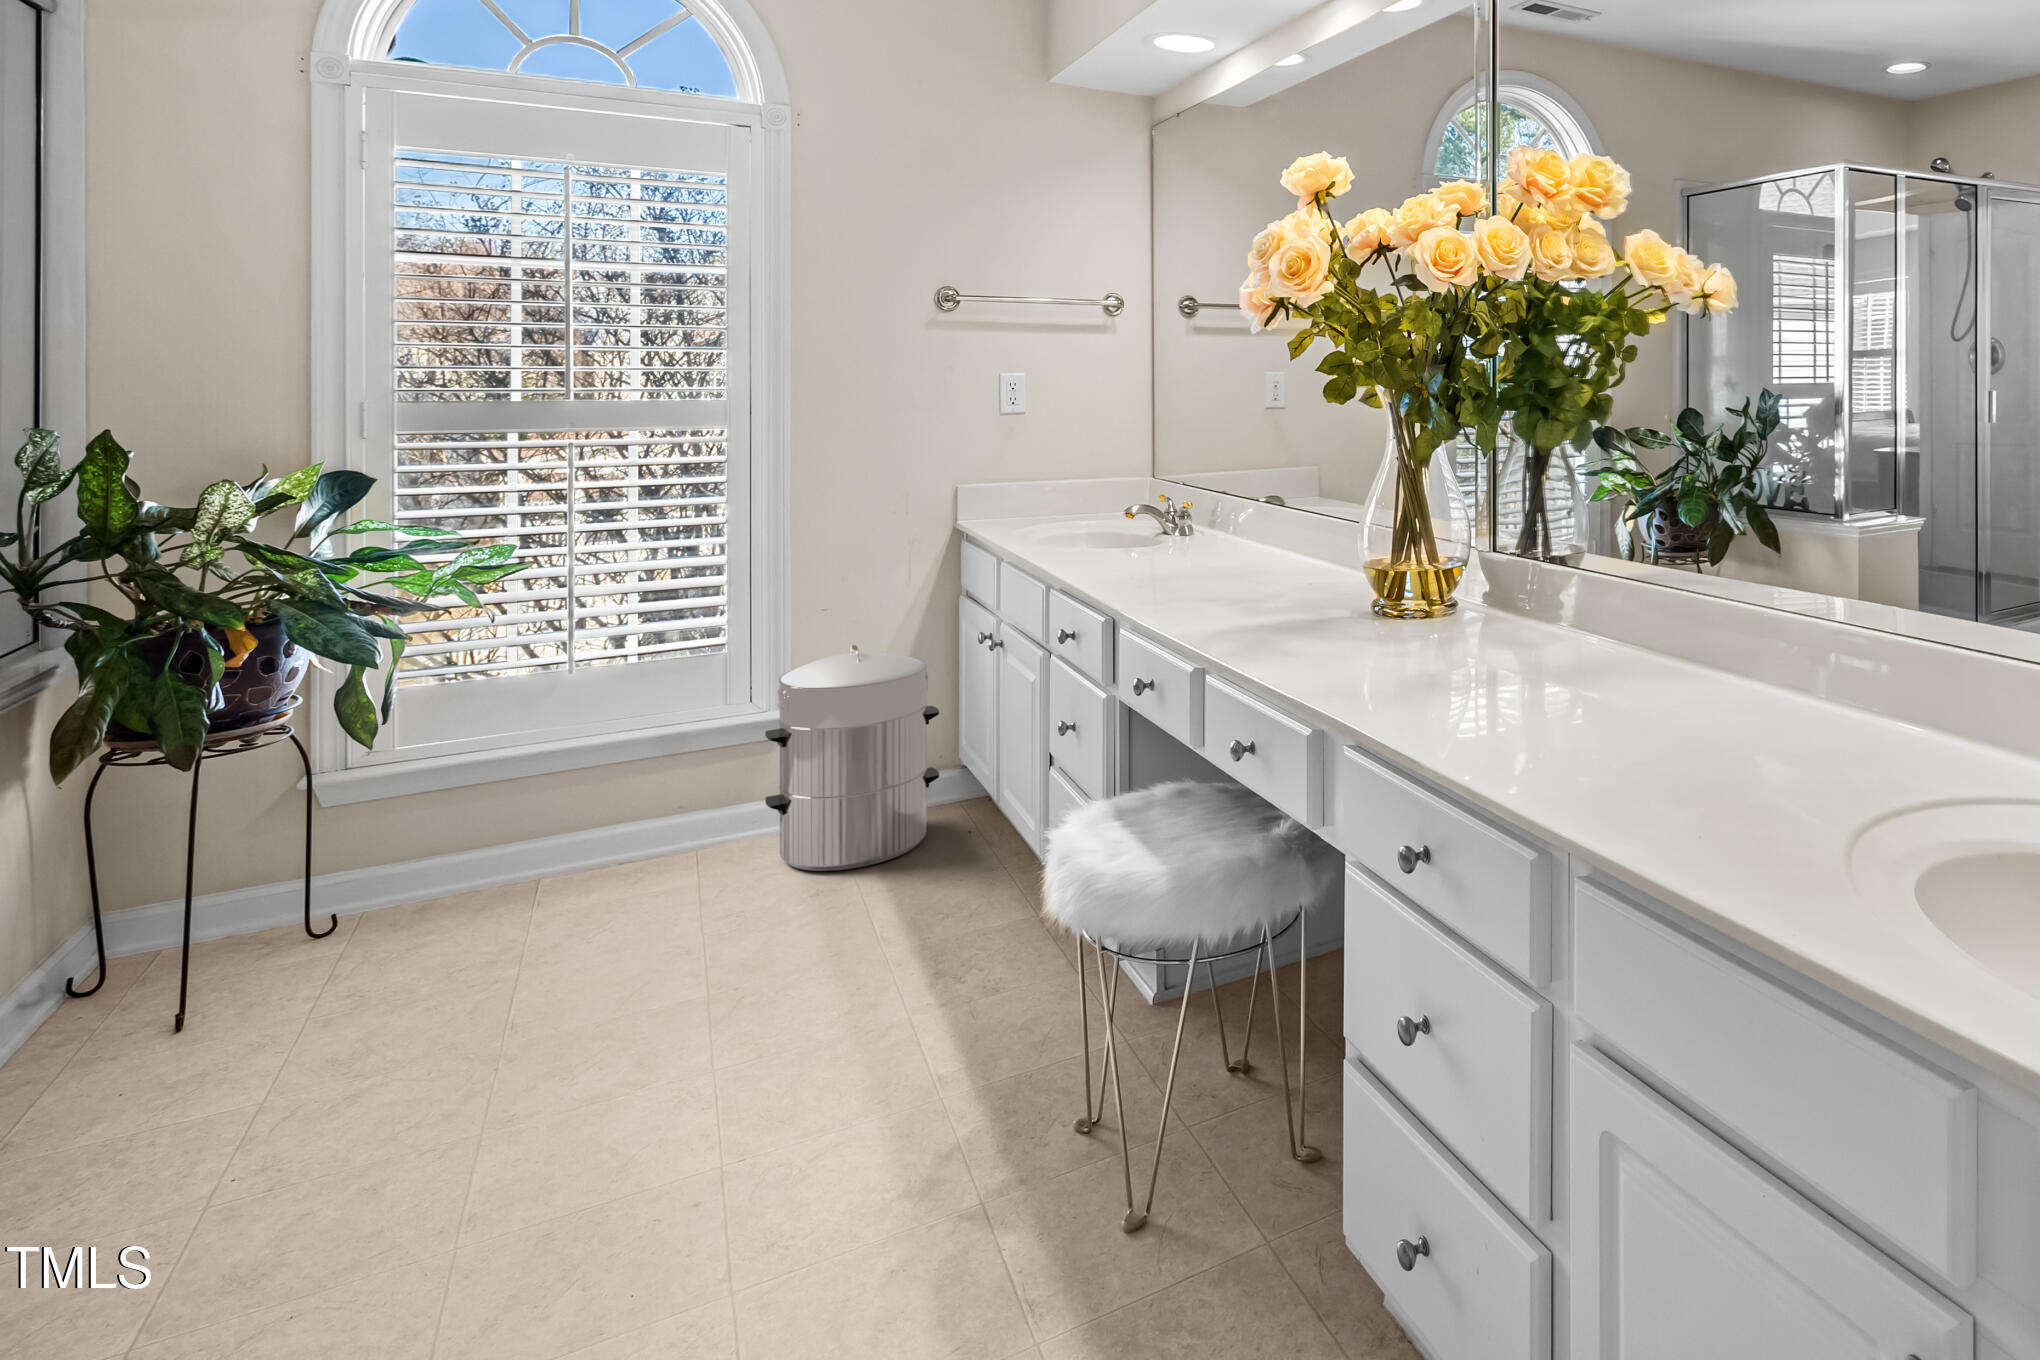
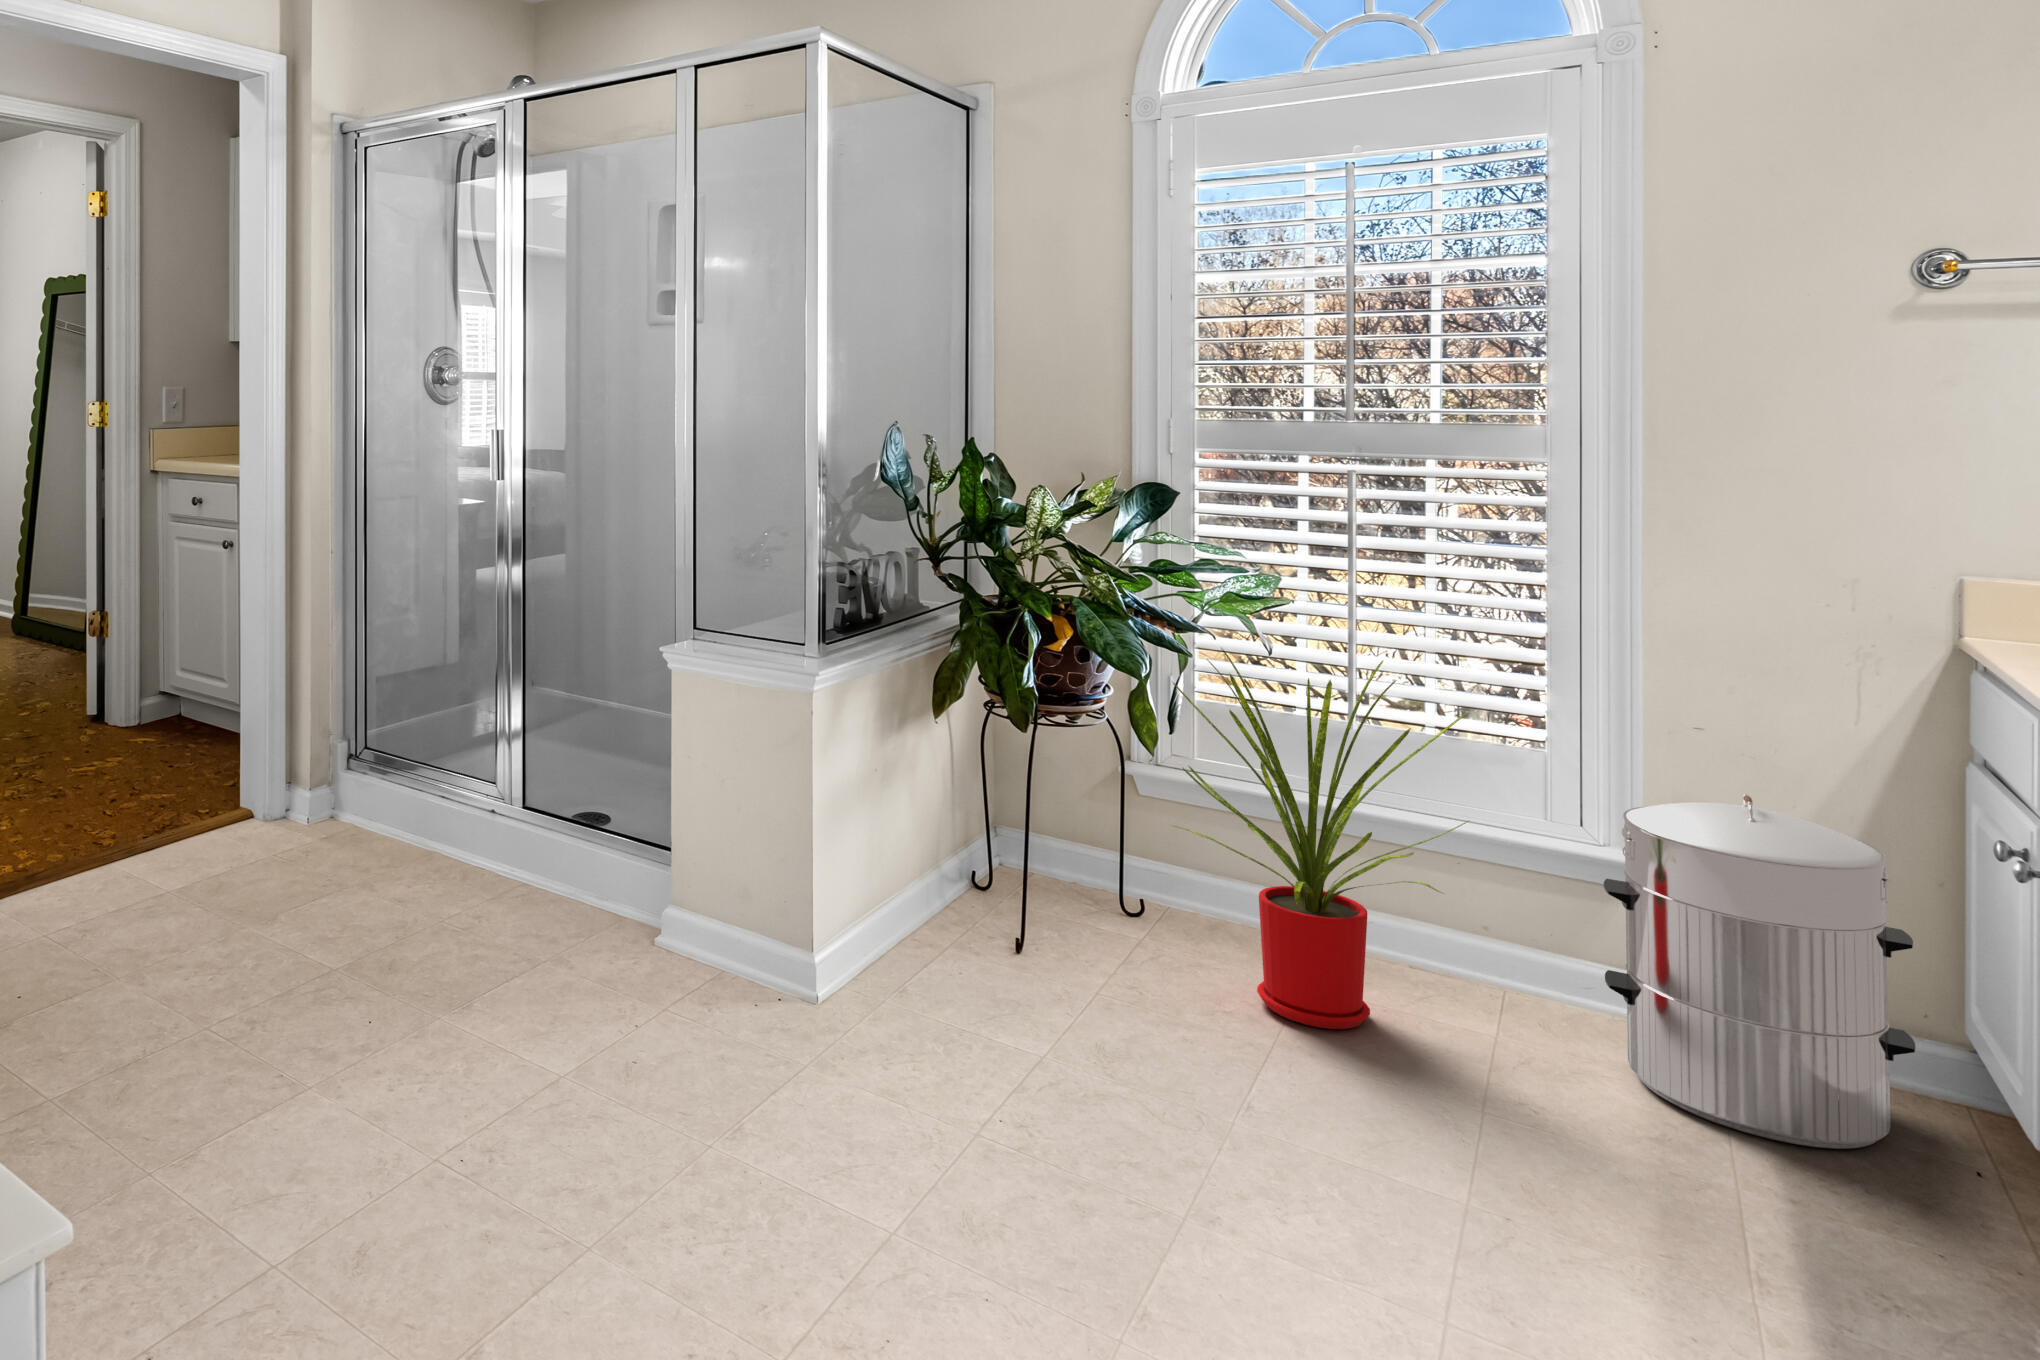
house plant: none [379,604,674,943] -> present [1171,648,1468,1029]

